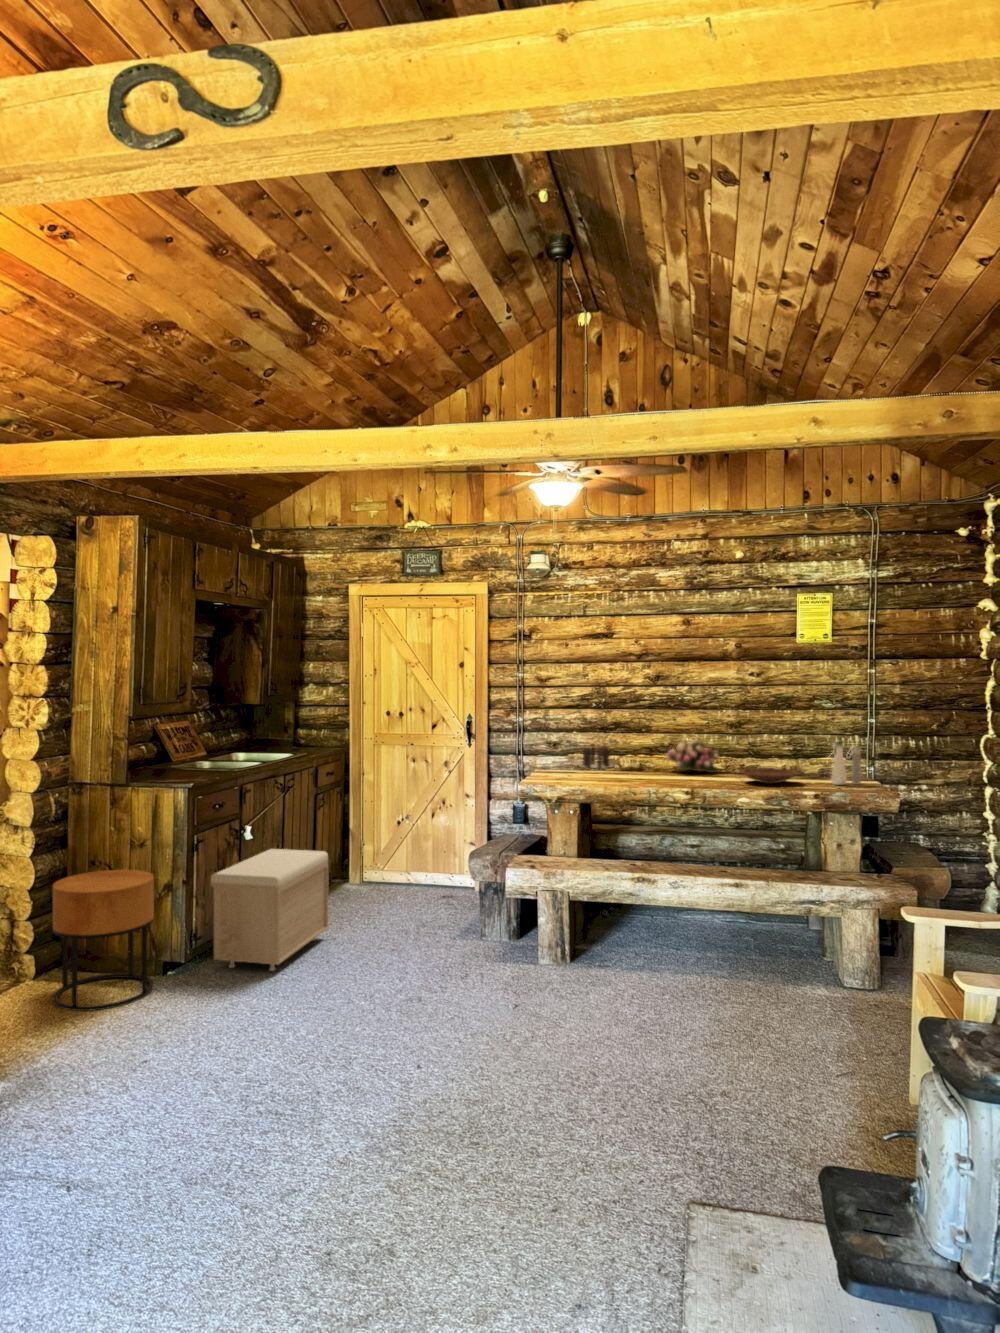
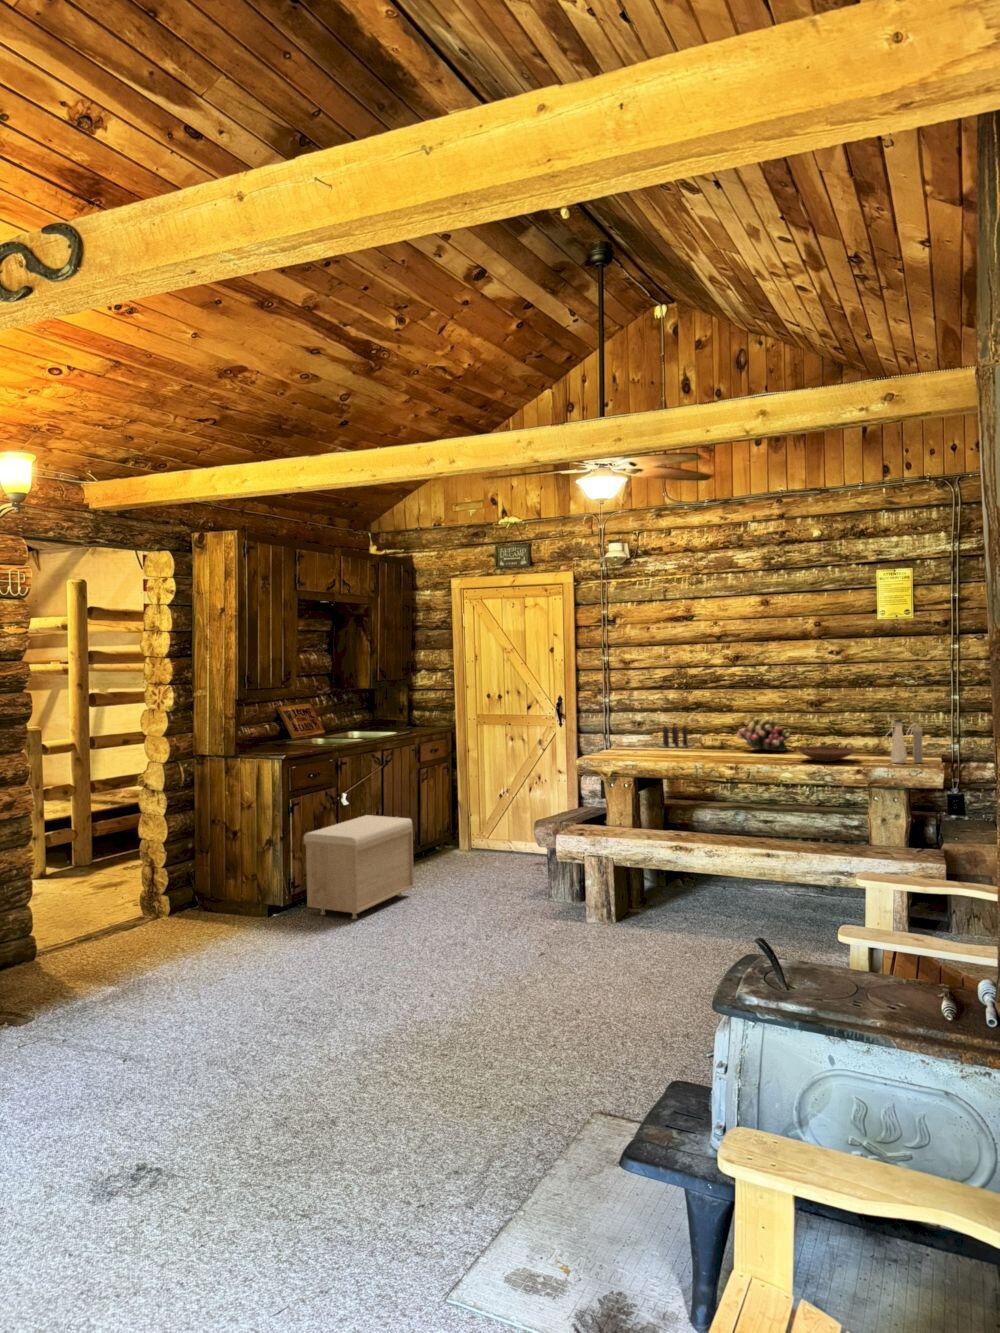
side table: present [53,870,154,1011] -> none [173,827,255,940]

